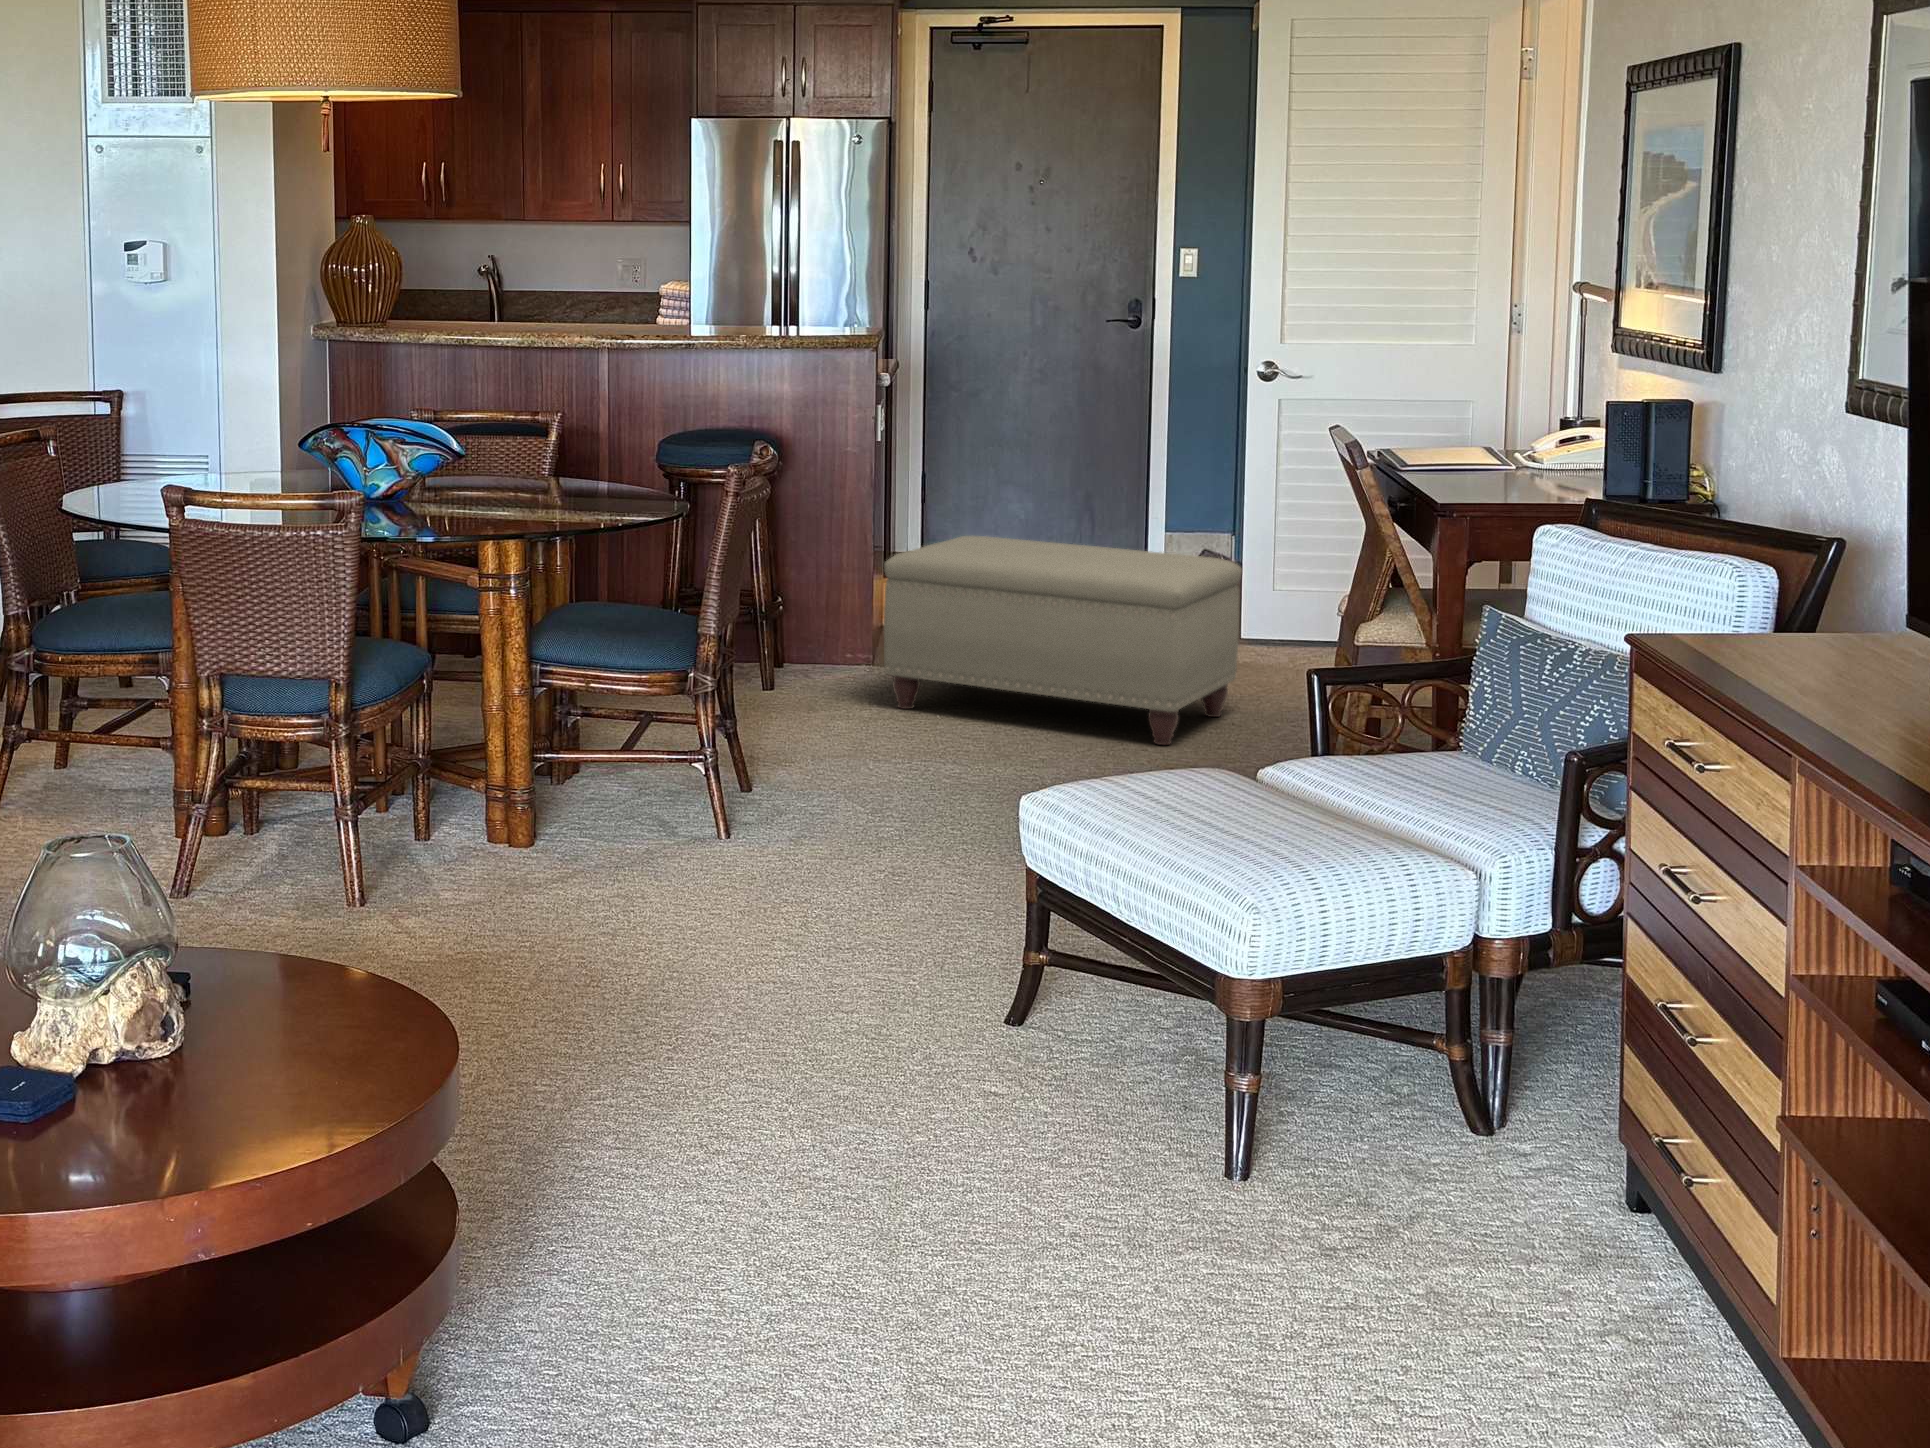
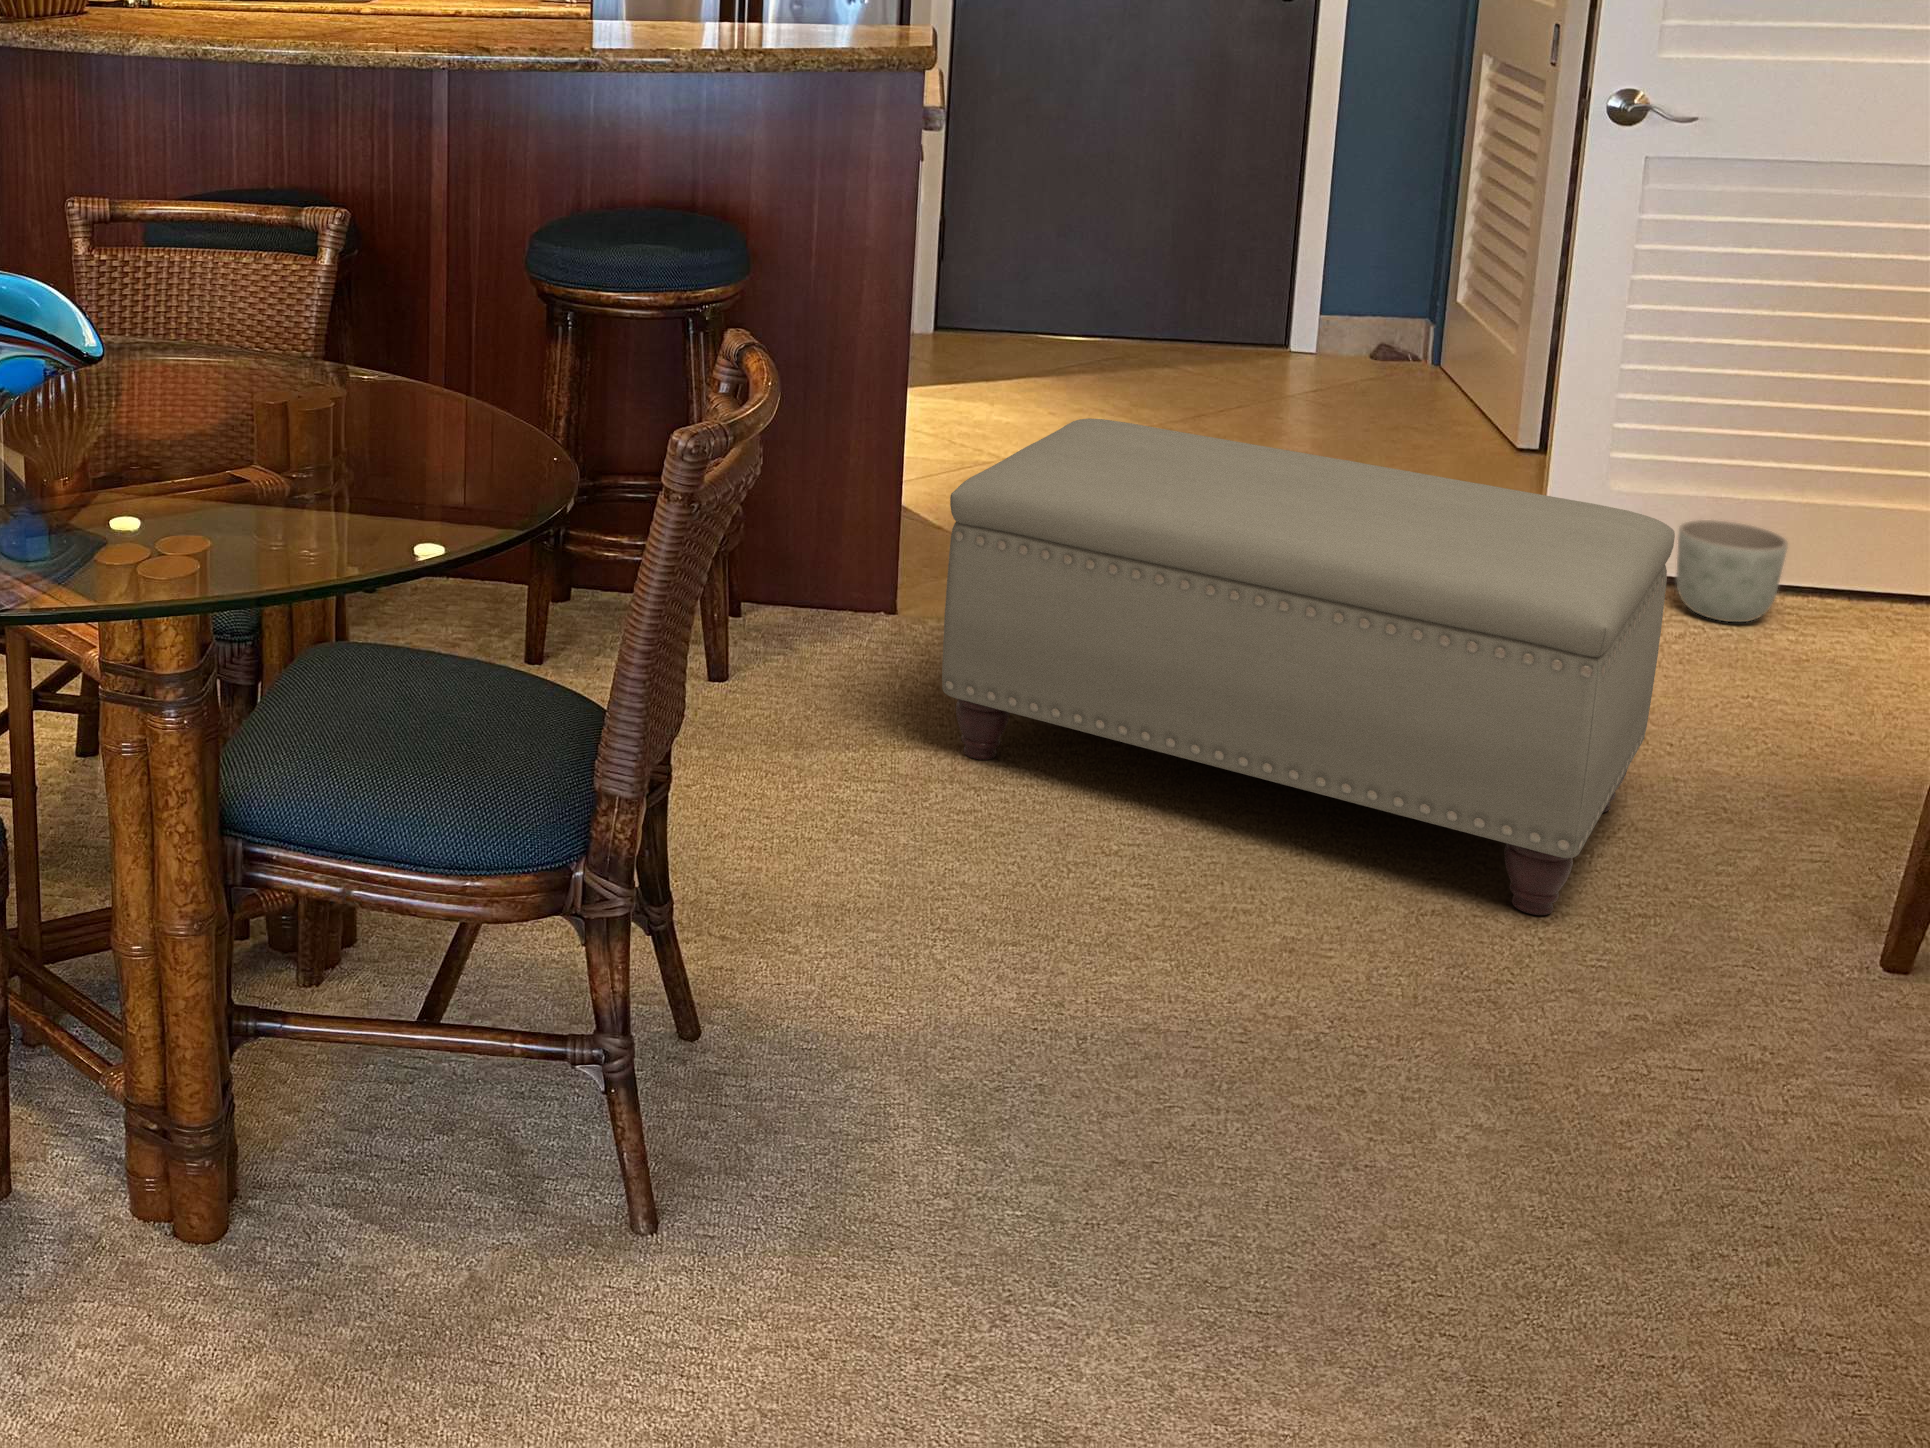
planter: none [1306,604,1360,657] -> present [1676,520,1788,622]

